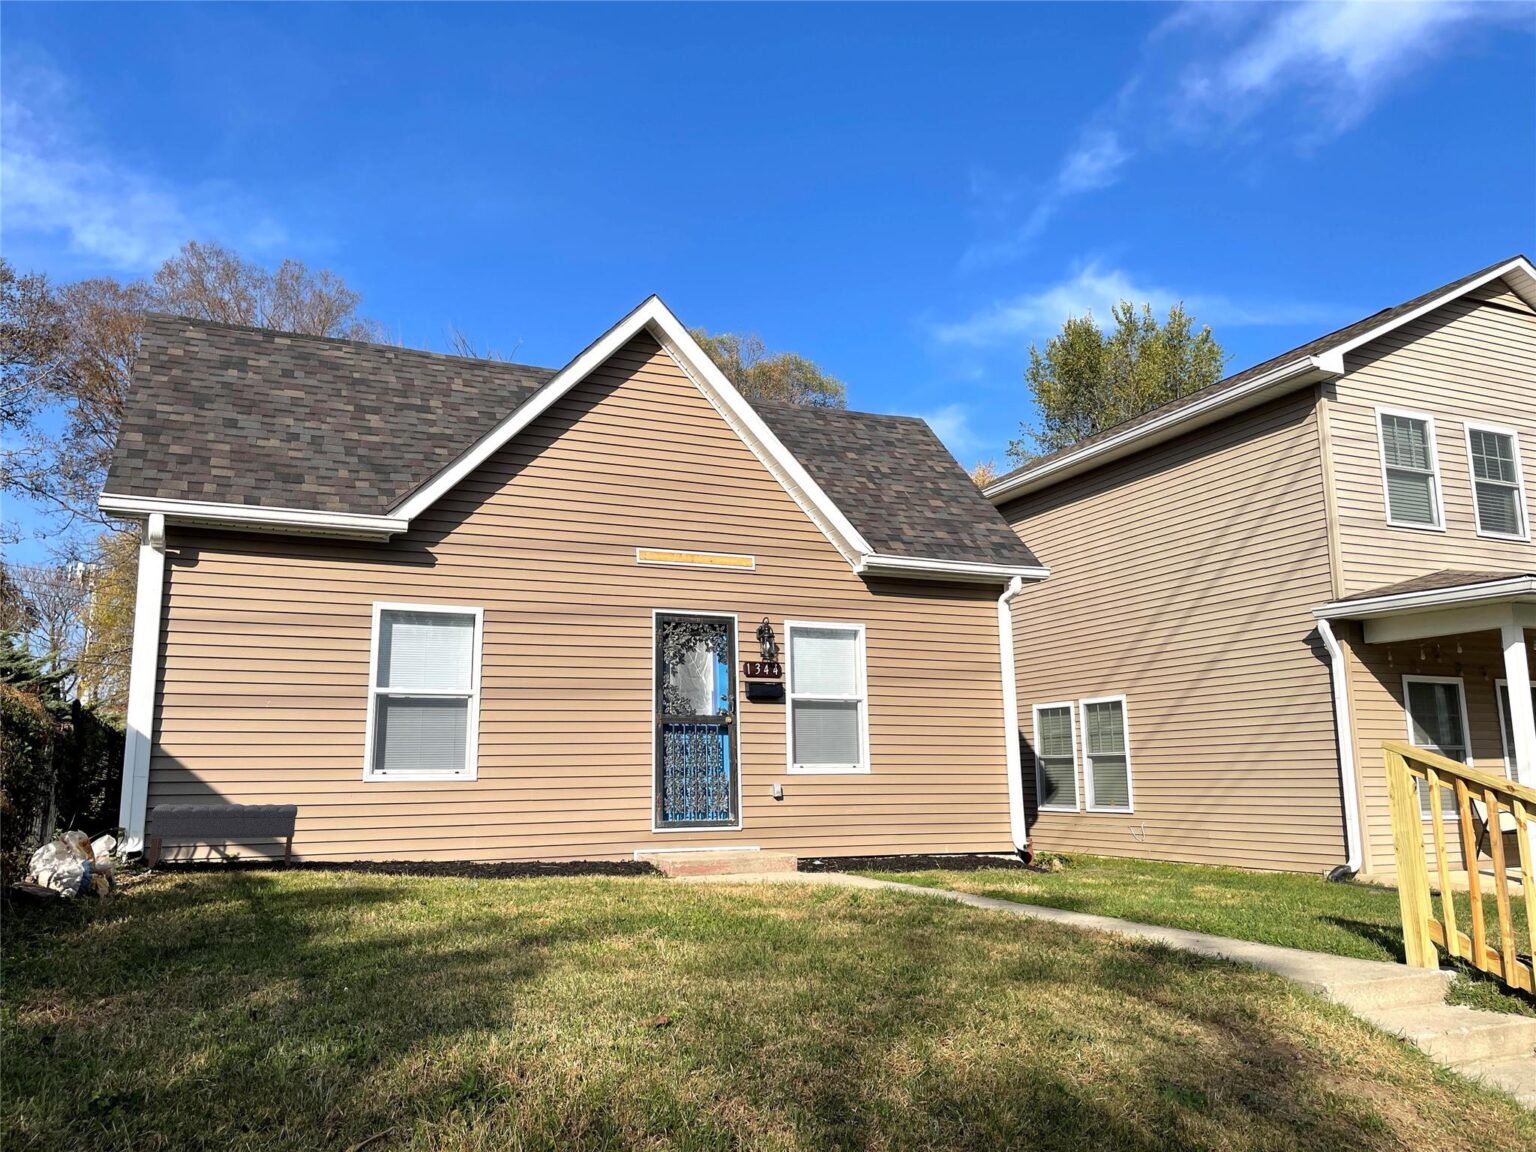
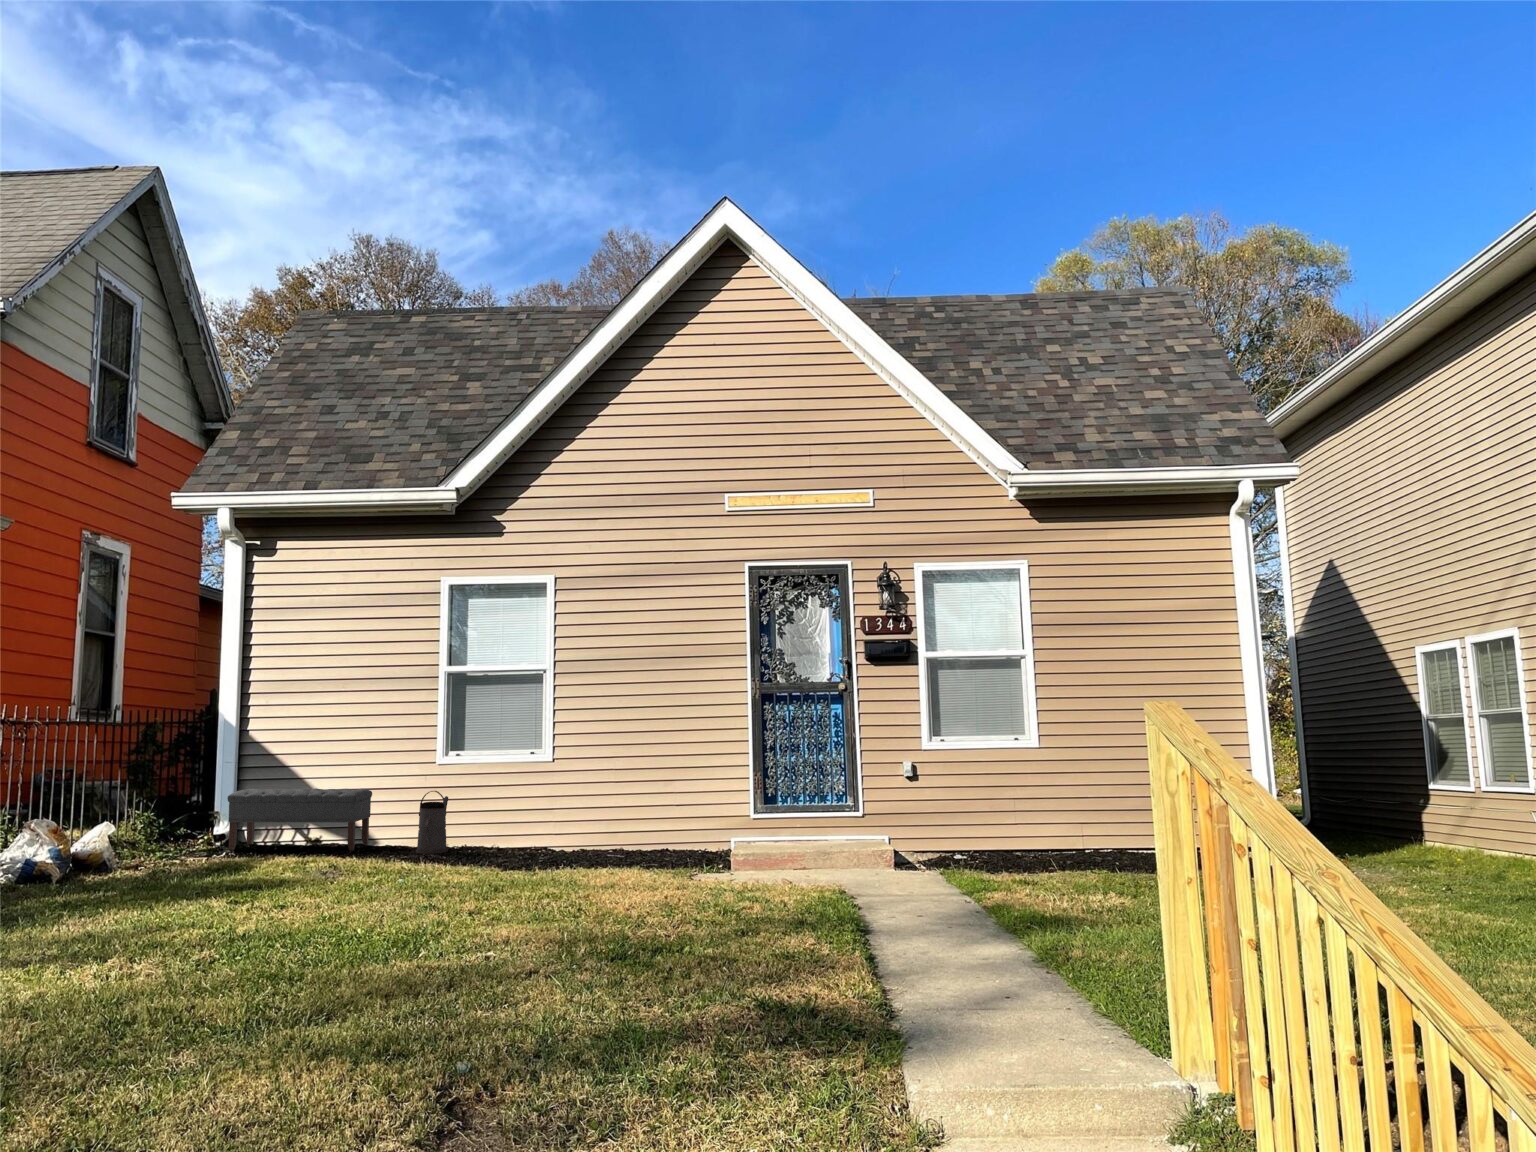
watering can: none [357,806,389,867] -> present [416,791,448,854]

